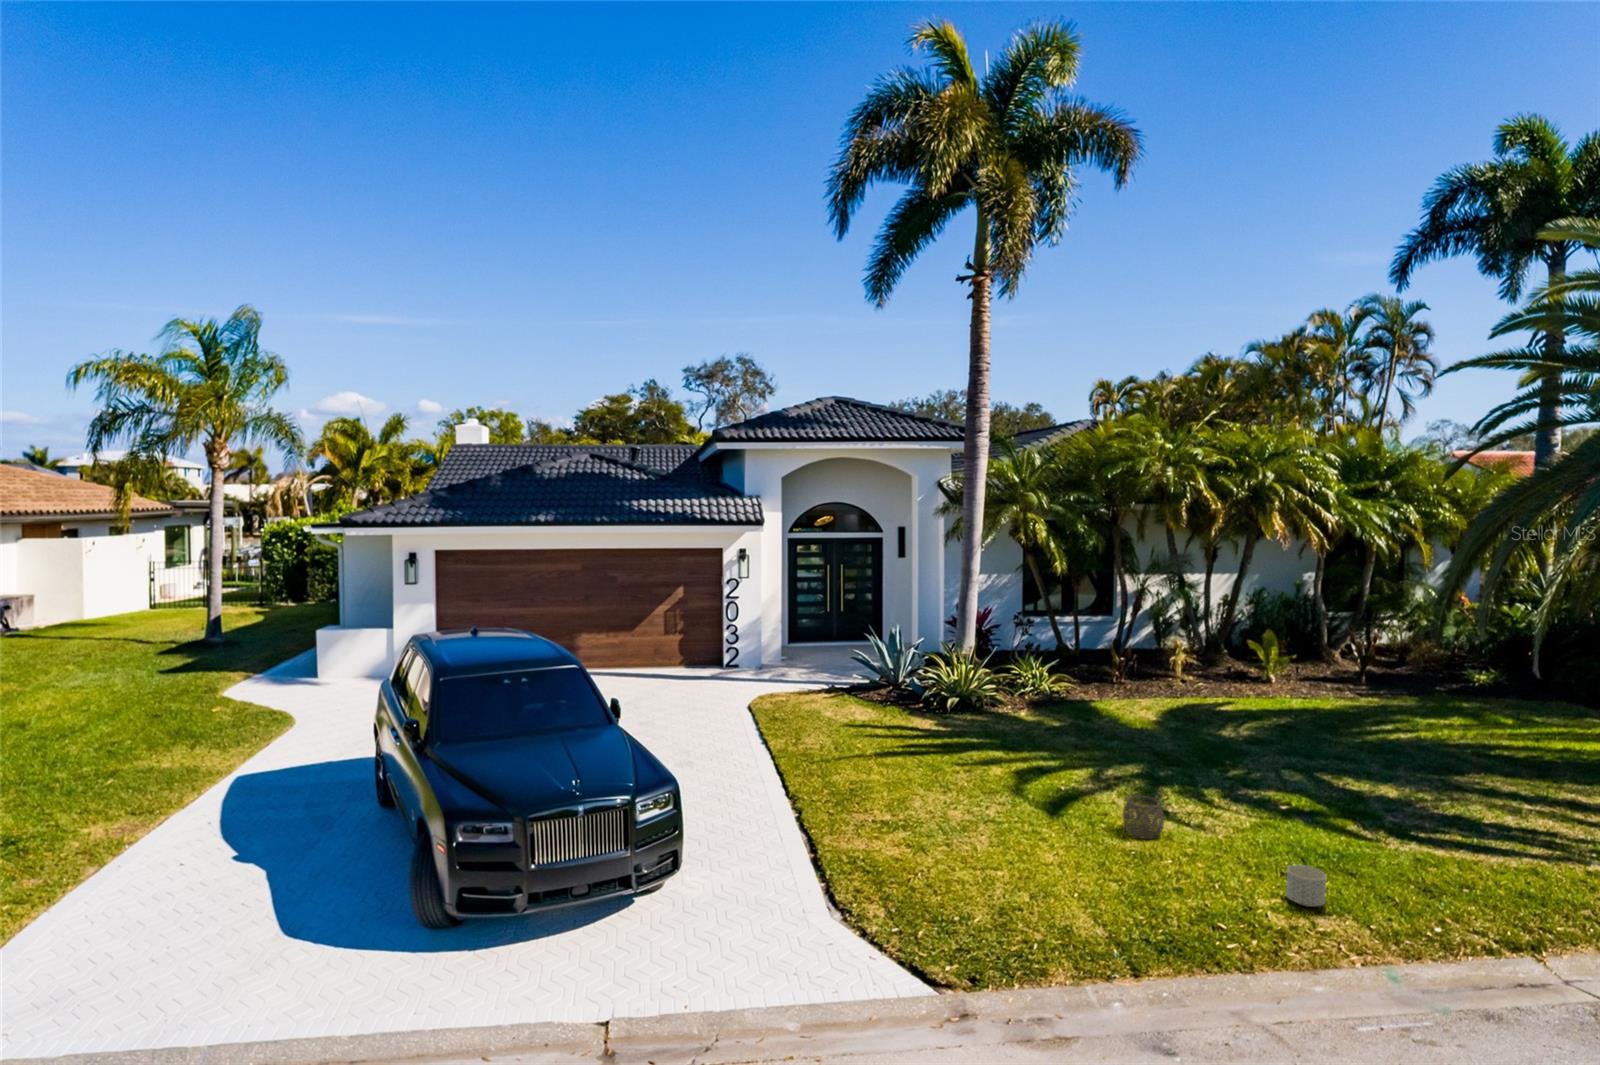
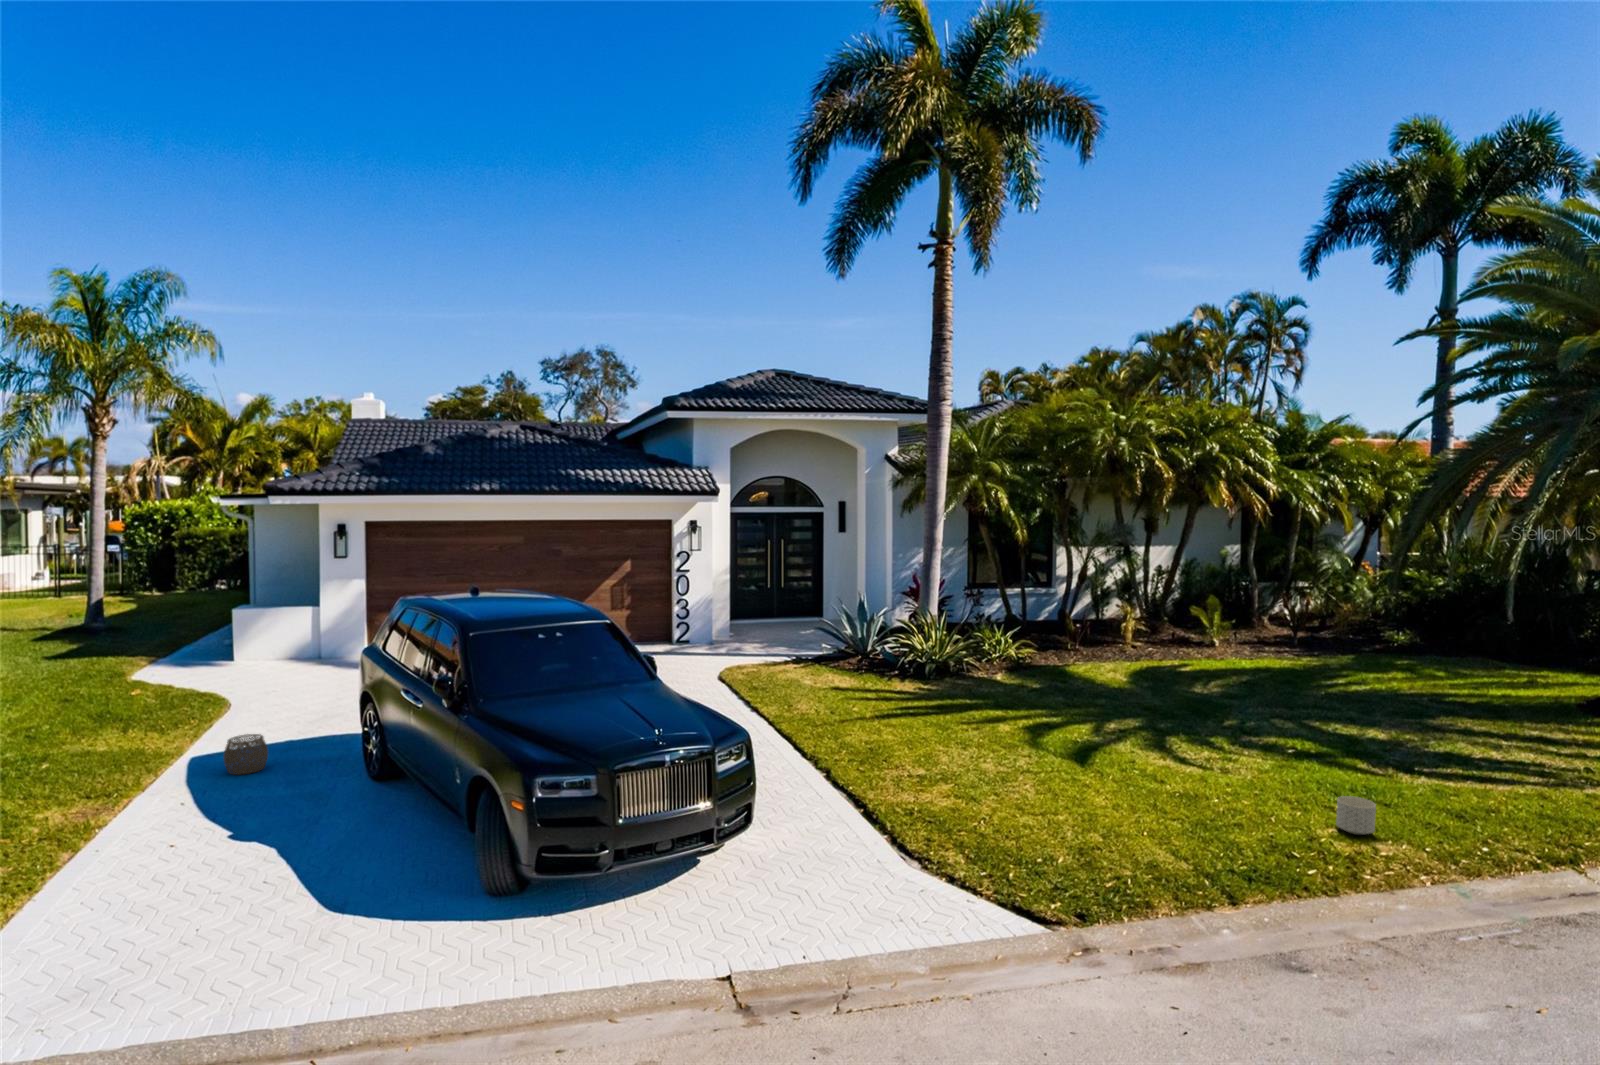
woven basket: present [1123,796,1164,839] -> present [223,734,268,775]

